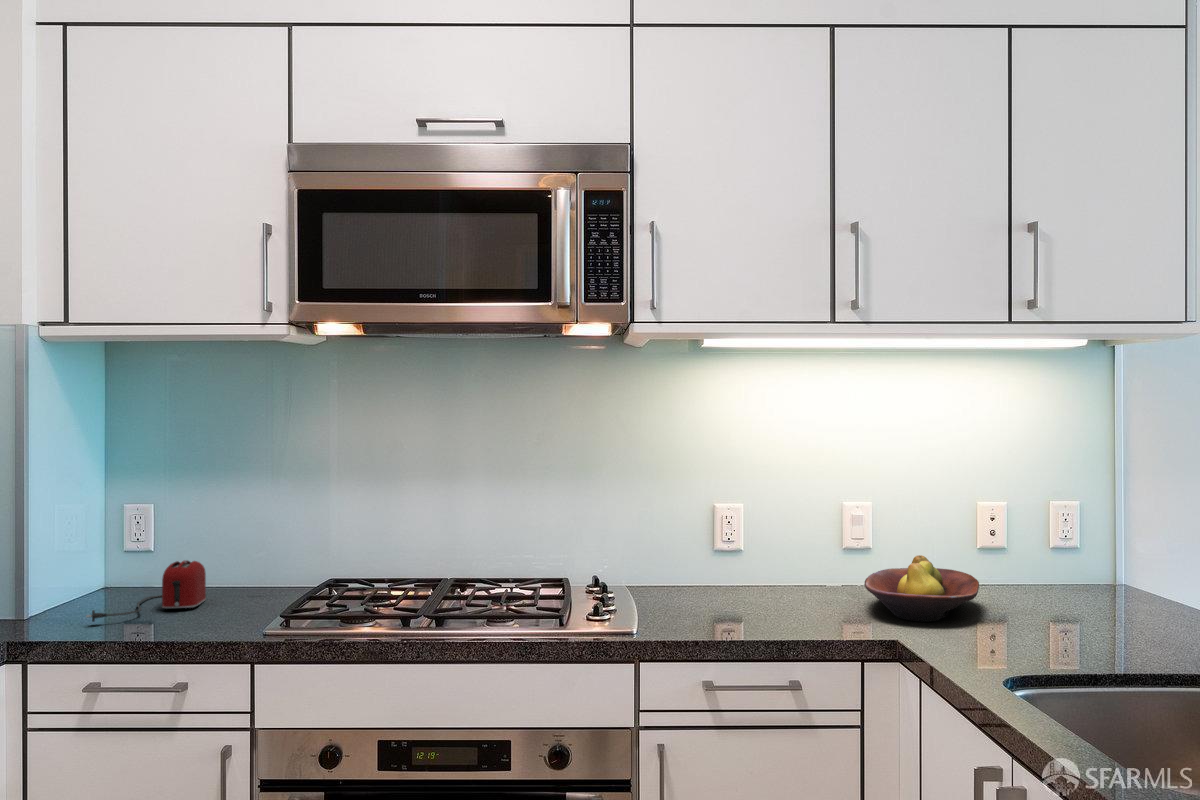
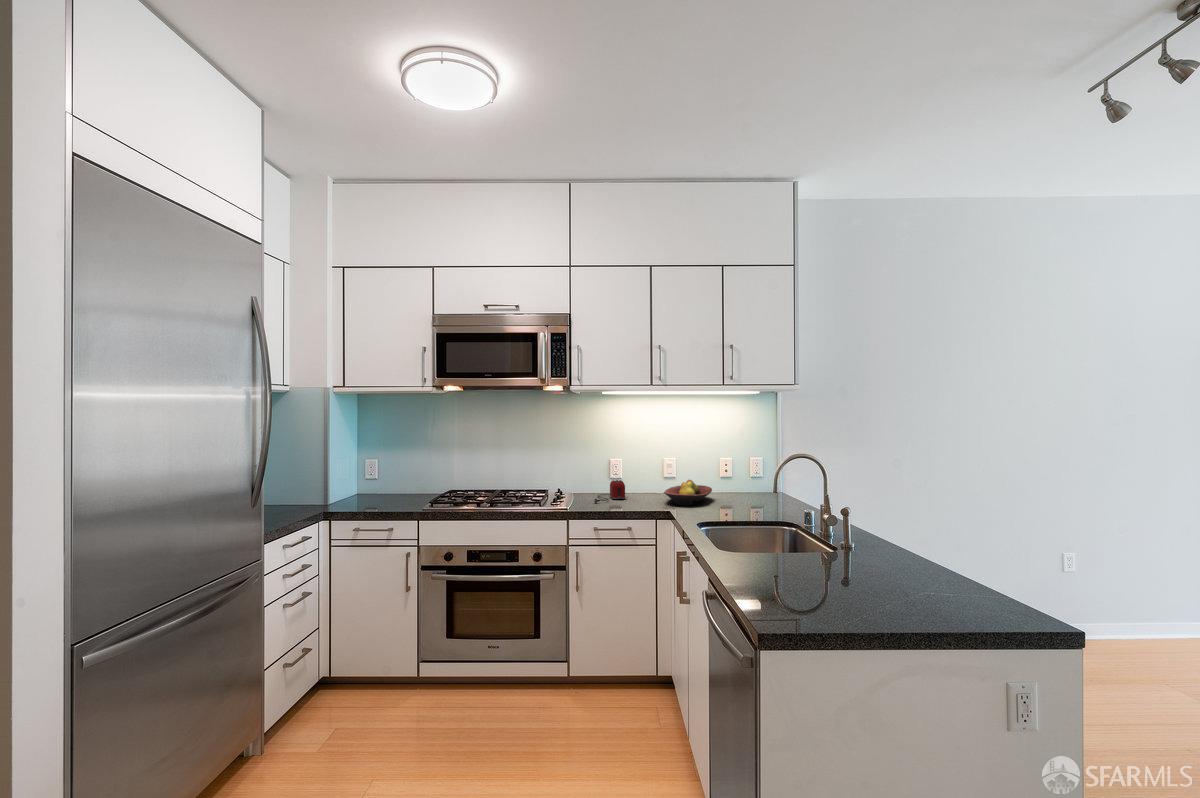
toaster: present [86,560,206,622] -> present [594,480,625,503]

